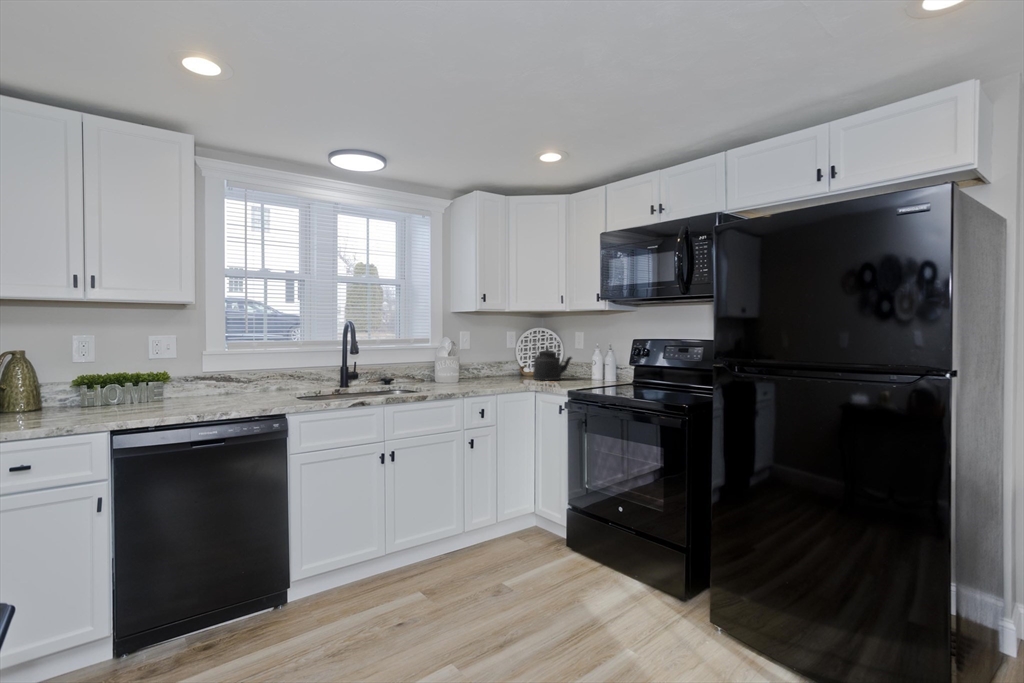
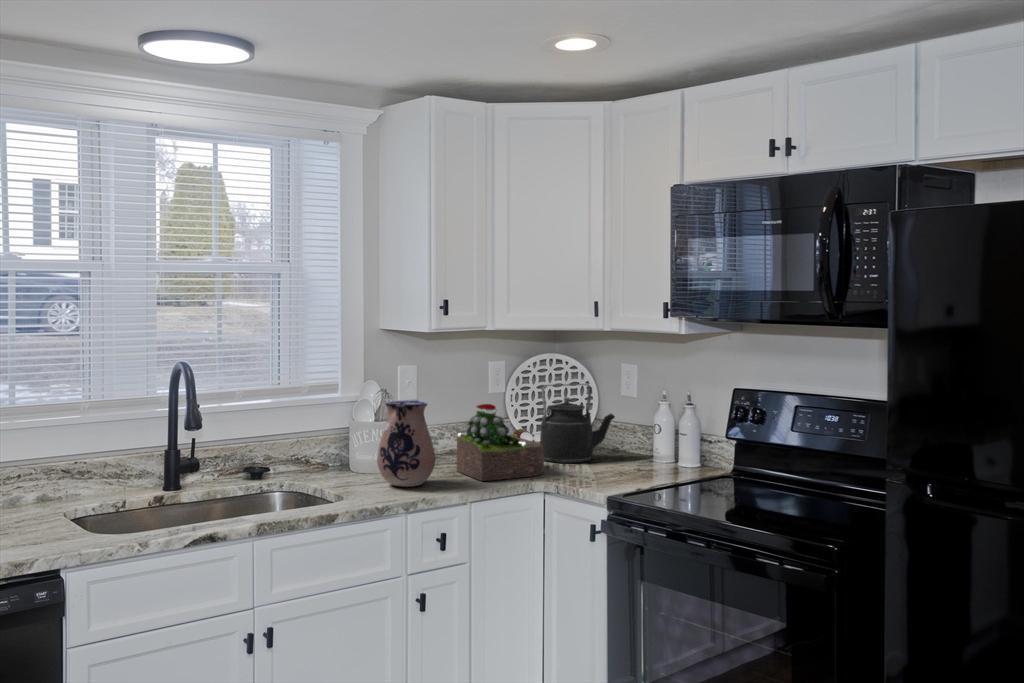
ceramic pitcher: none [449,344,479,387] -> present [377,400,435,487]
succulent plant: none [490,347,535,386] -> present [457,404,544,481]

